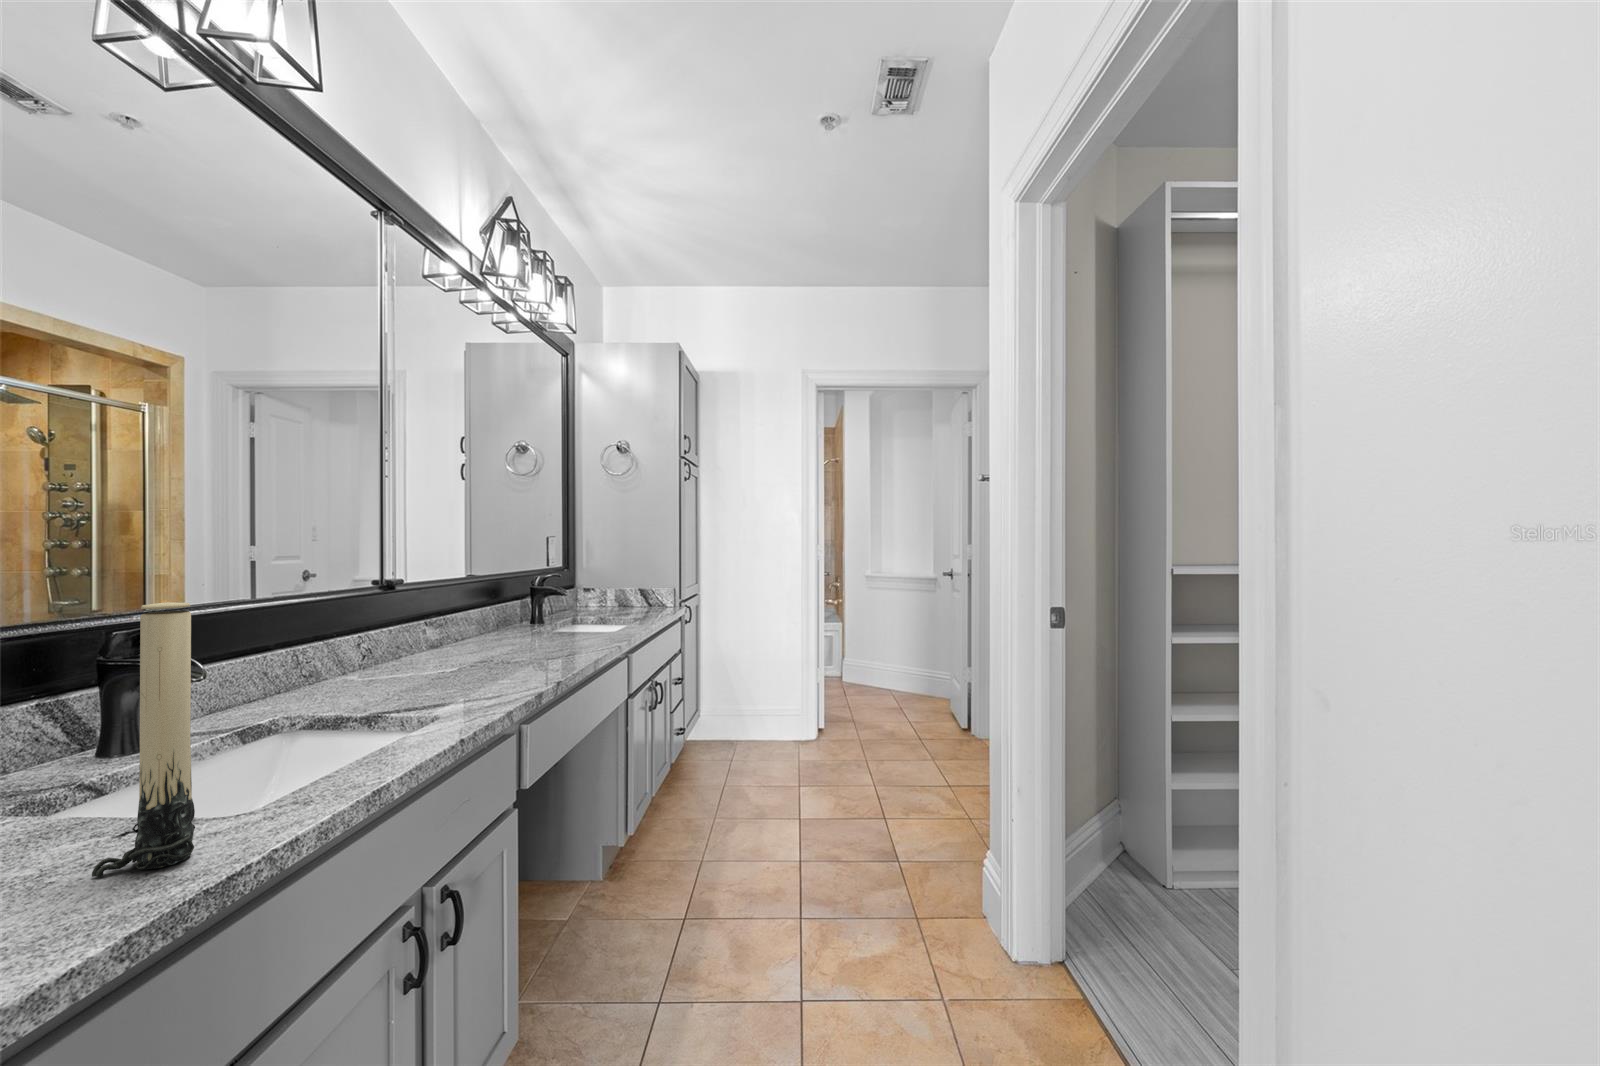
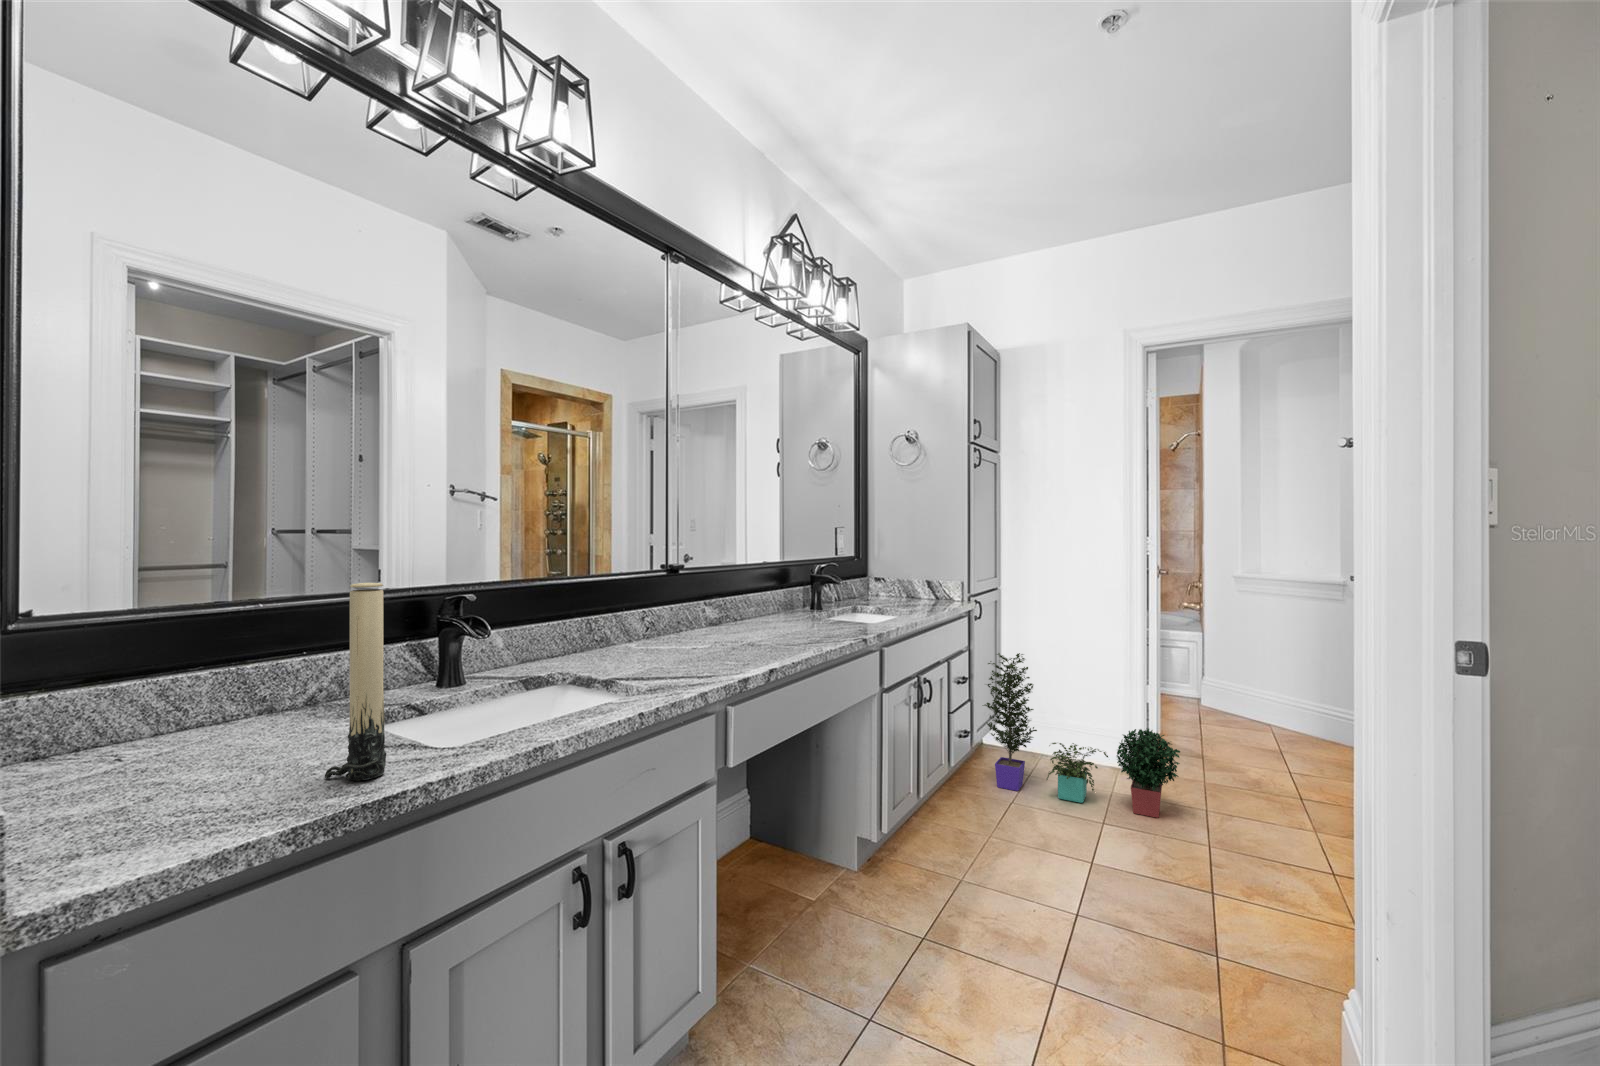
potted plant: none [693,651,856,778] -> present [983,653,1180,818]

